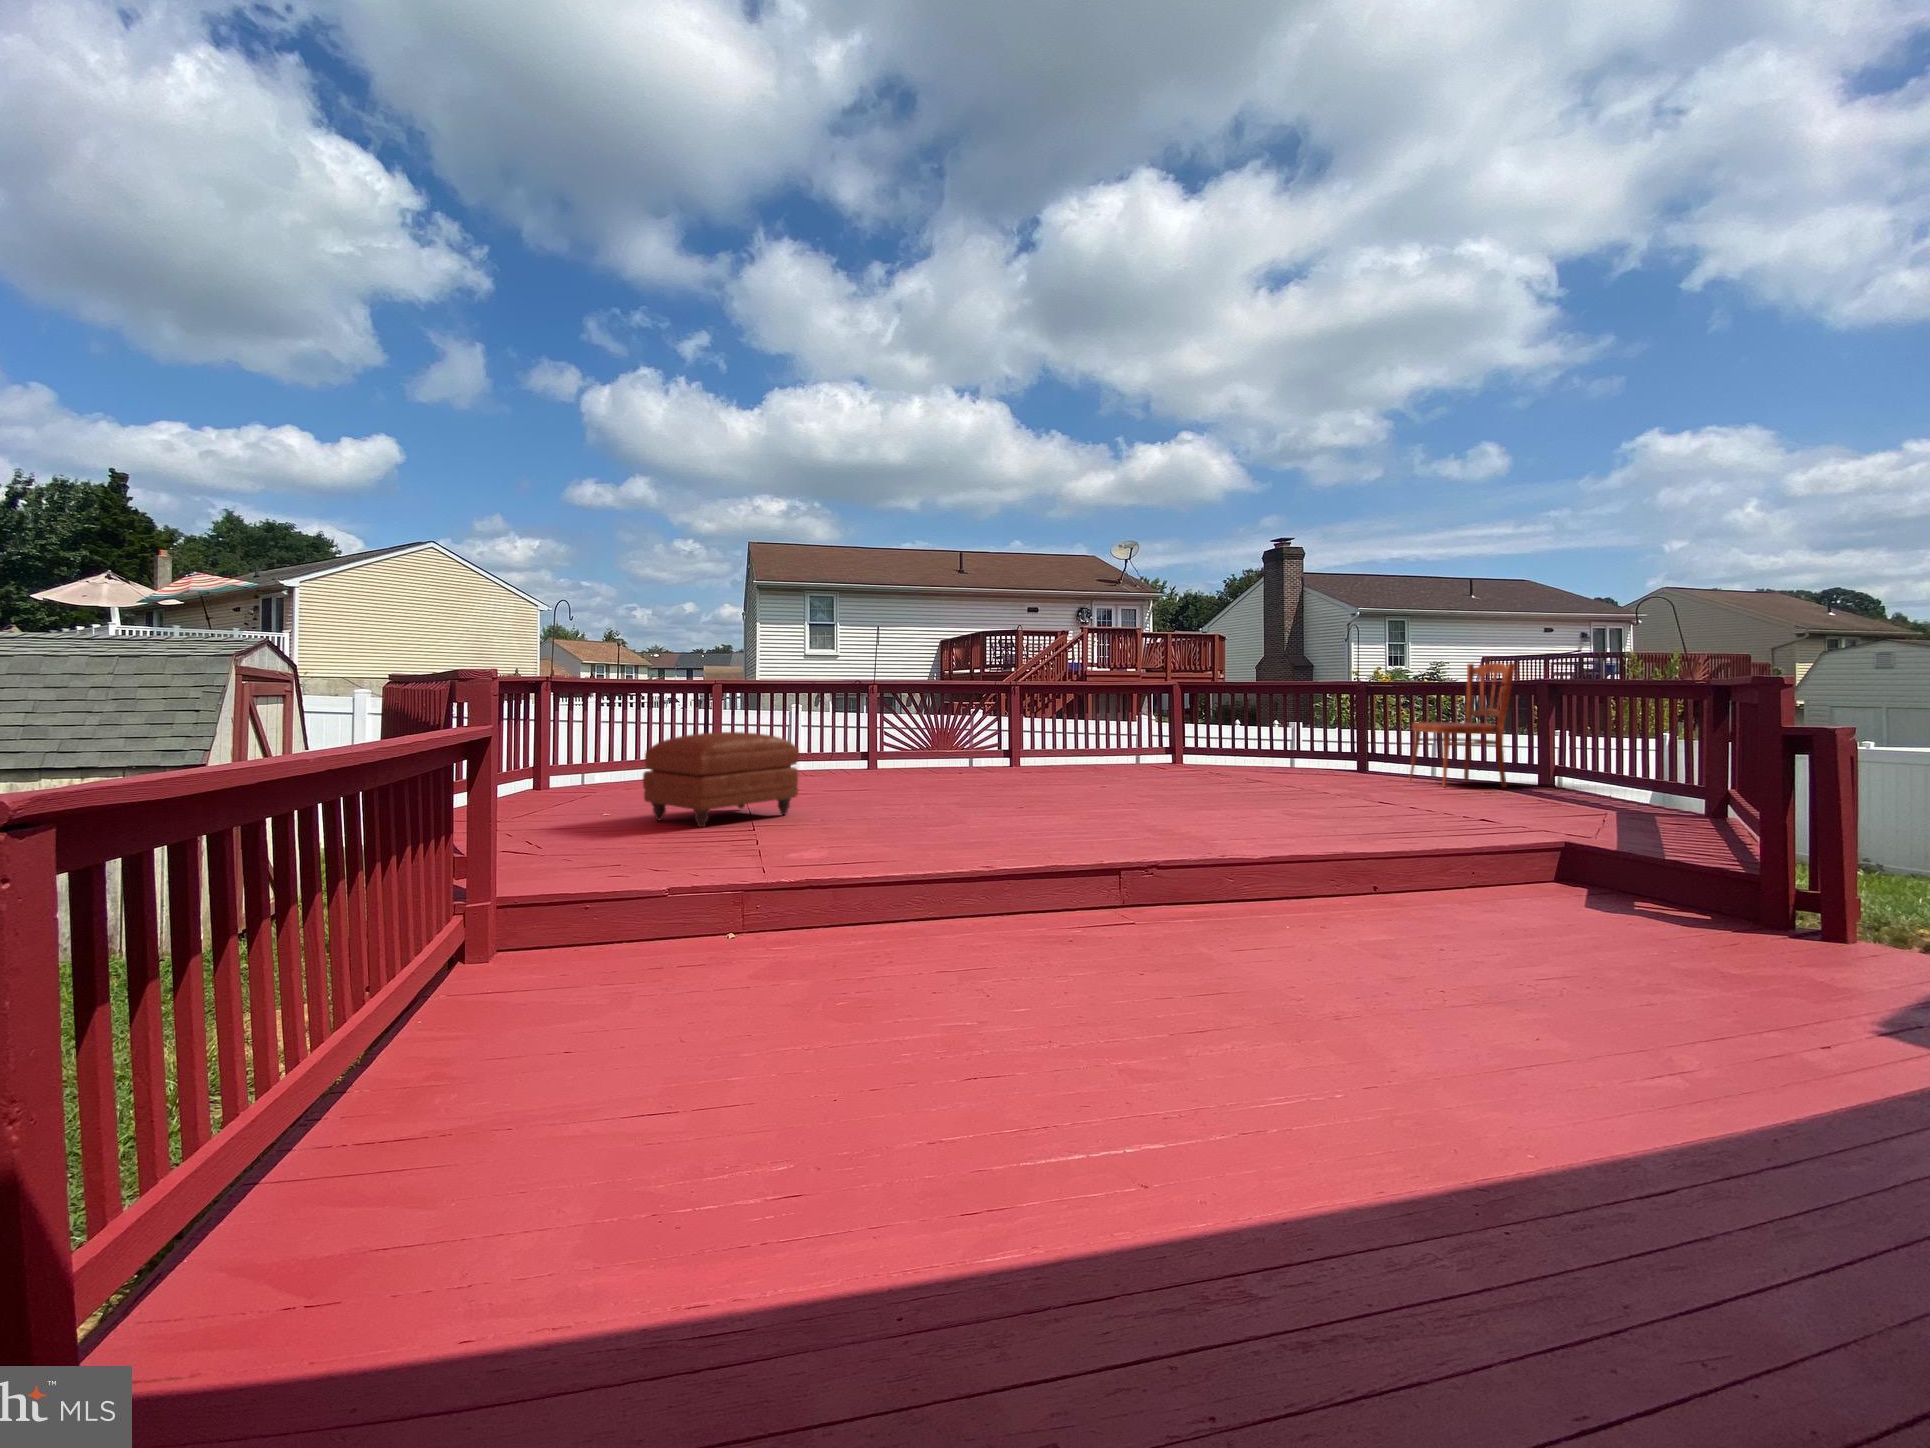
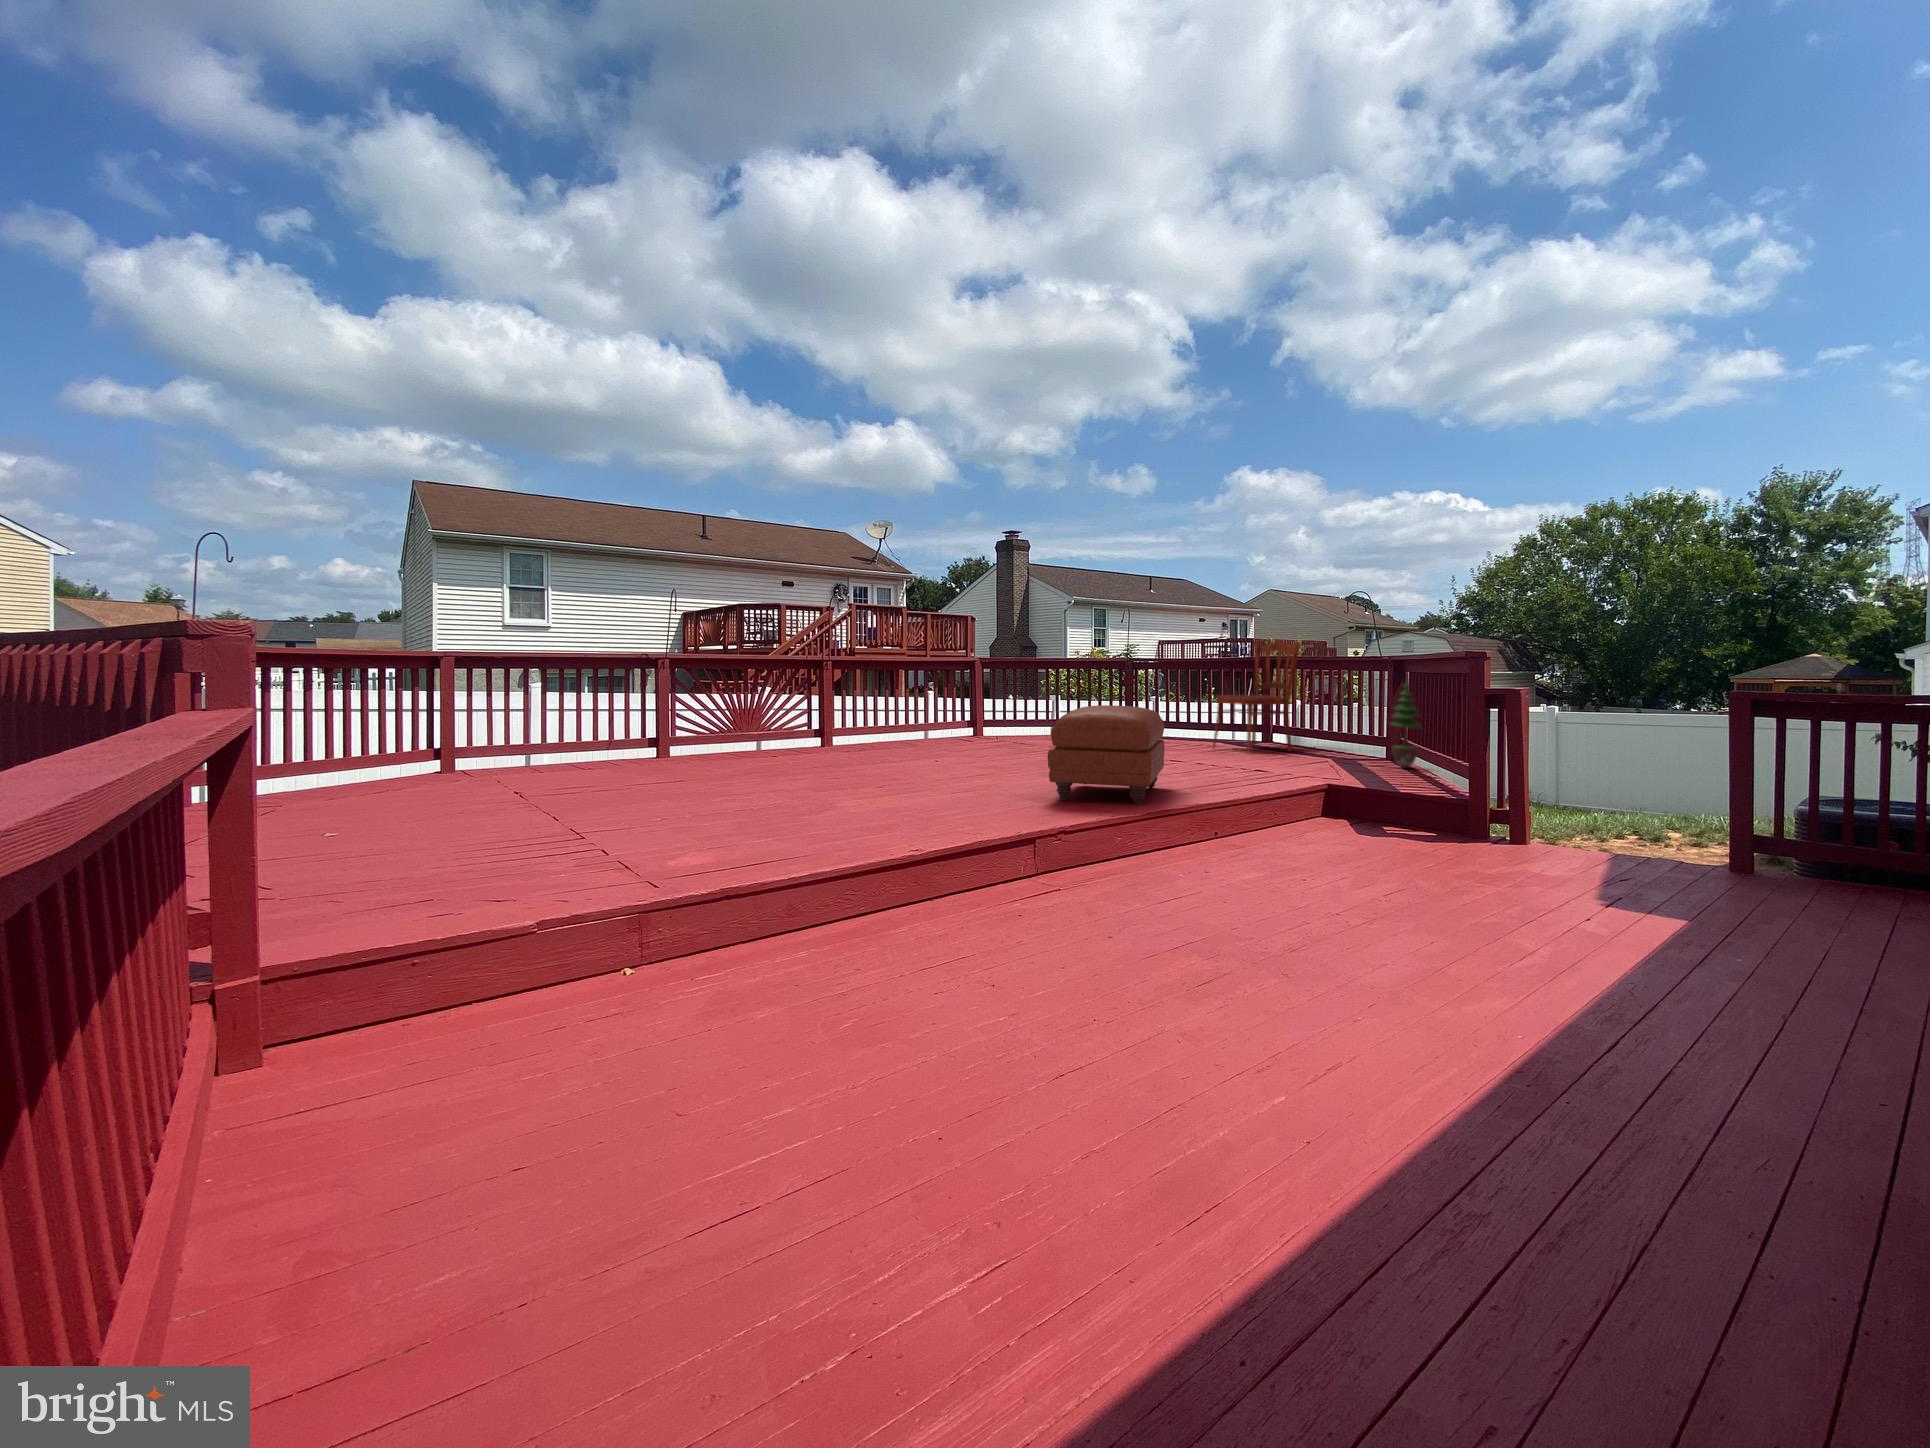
potted tree: none [1596,706,1642,809] -> present [1390,682,1421,768]
ottoman: present [643,732,799,827] -> present [1048,705,1165,805]

